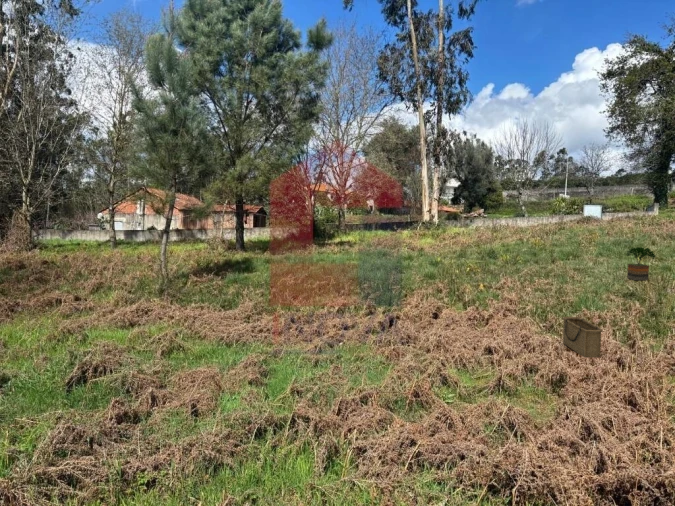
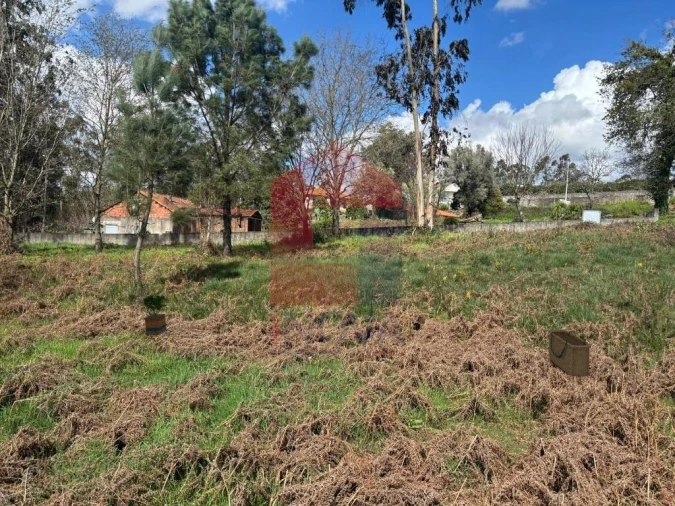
potted tree: present [626,247,656,280] -> present [143,295,168,335]

